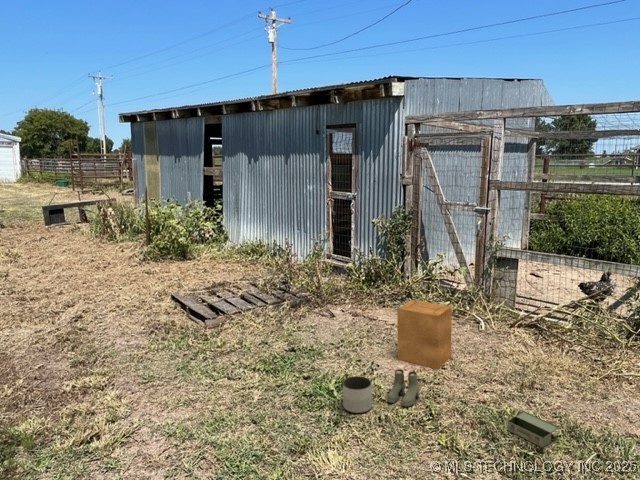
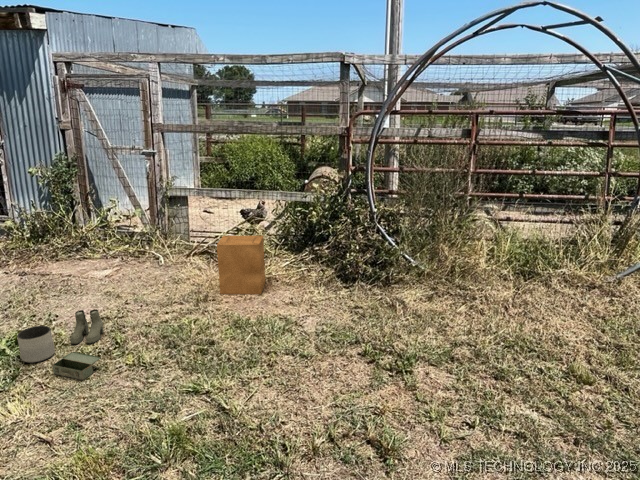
cardboard box: present [397,300,452,369] -> present [217,236,265,294]
toolbox: present [507,411,559,448] -> present [52,352,101,380]

